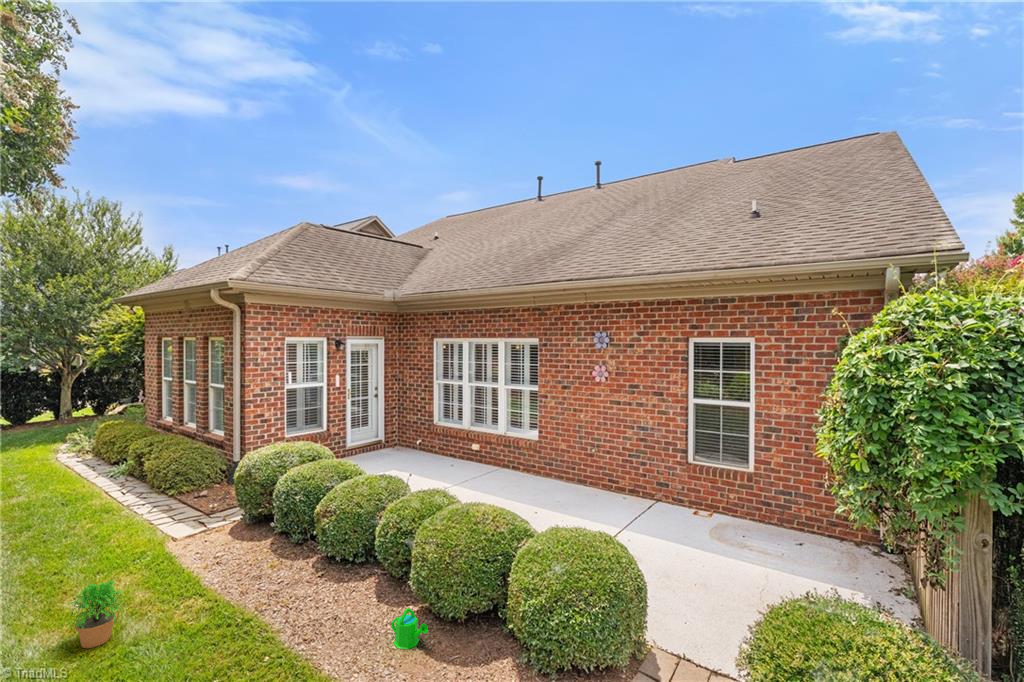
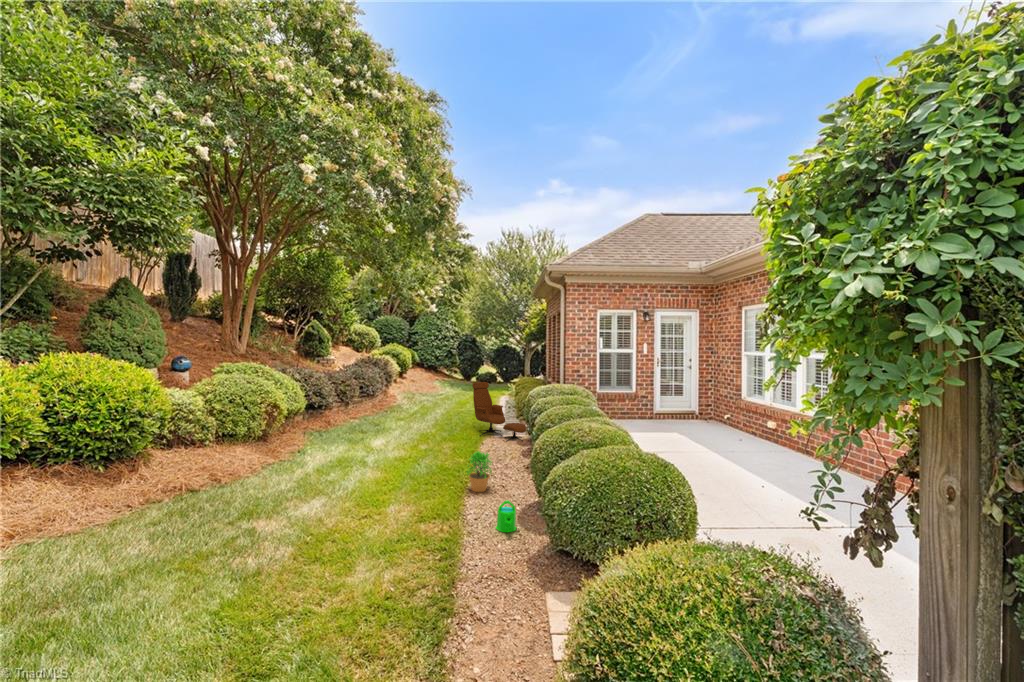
lounge chair: none [126,455,235,542] -> present [472,382,526,441]
potted plant: present [68,580,122,648] -> present [467,451,492,492]

